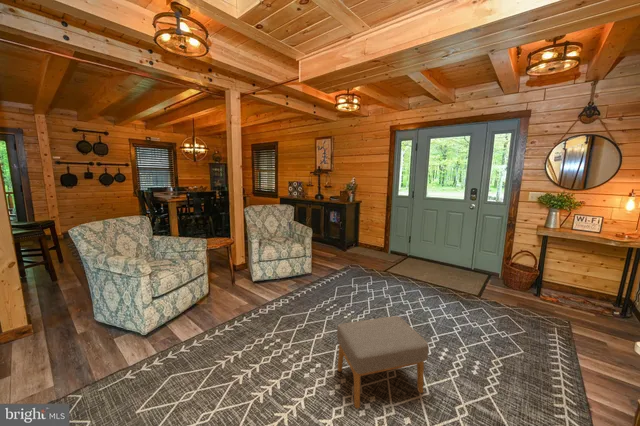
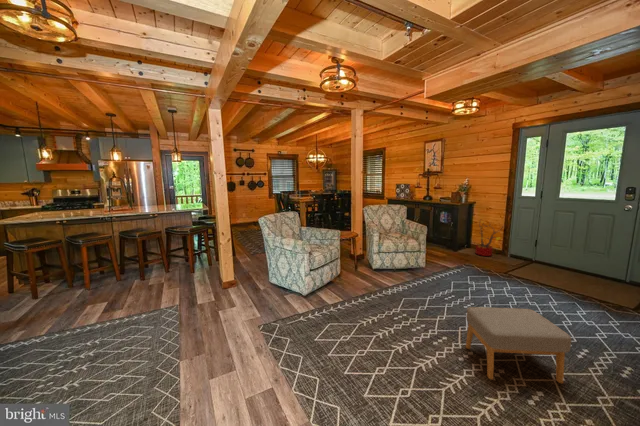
decorative plant: none [362,218,384,255] -> present [475,227,501,256]

